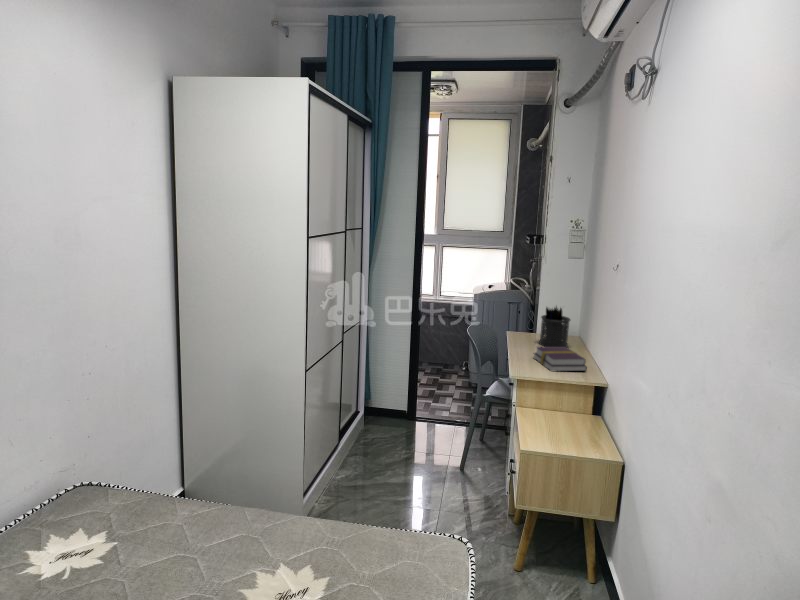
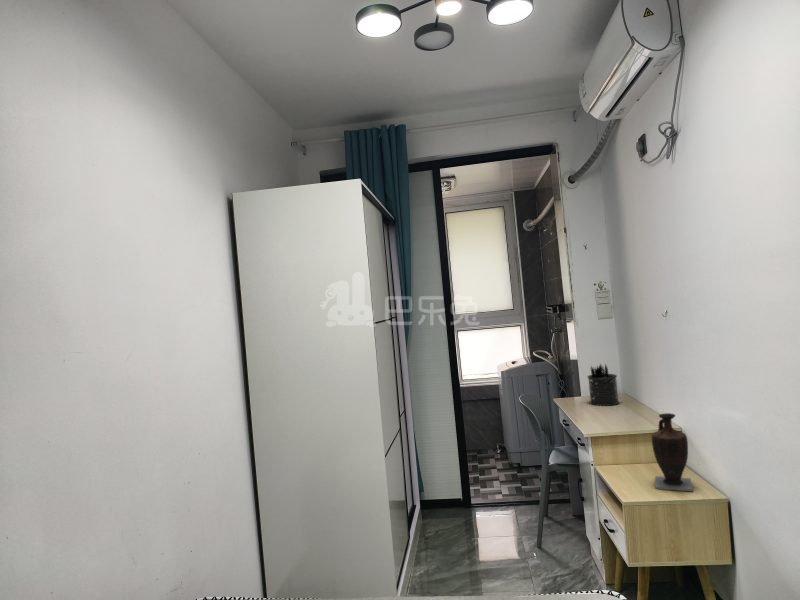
book: present [534,347,587,371] -> none [593,400,653,424]
vase: none [559,371,601,450] -> present [652,413,693,491]

